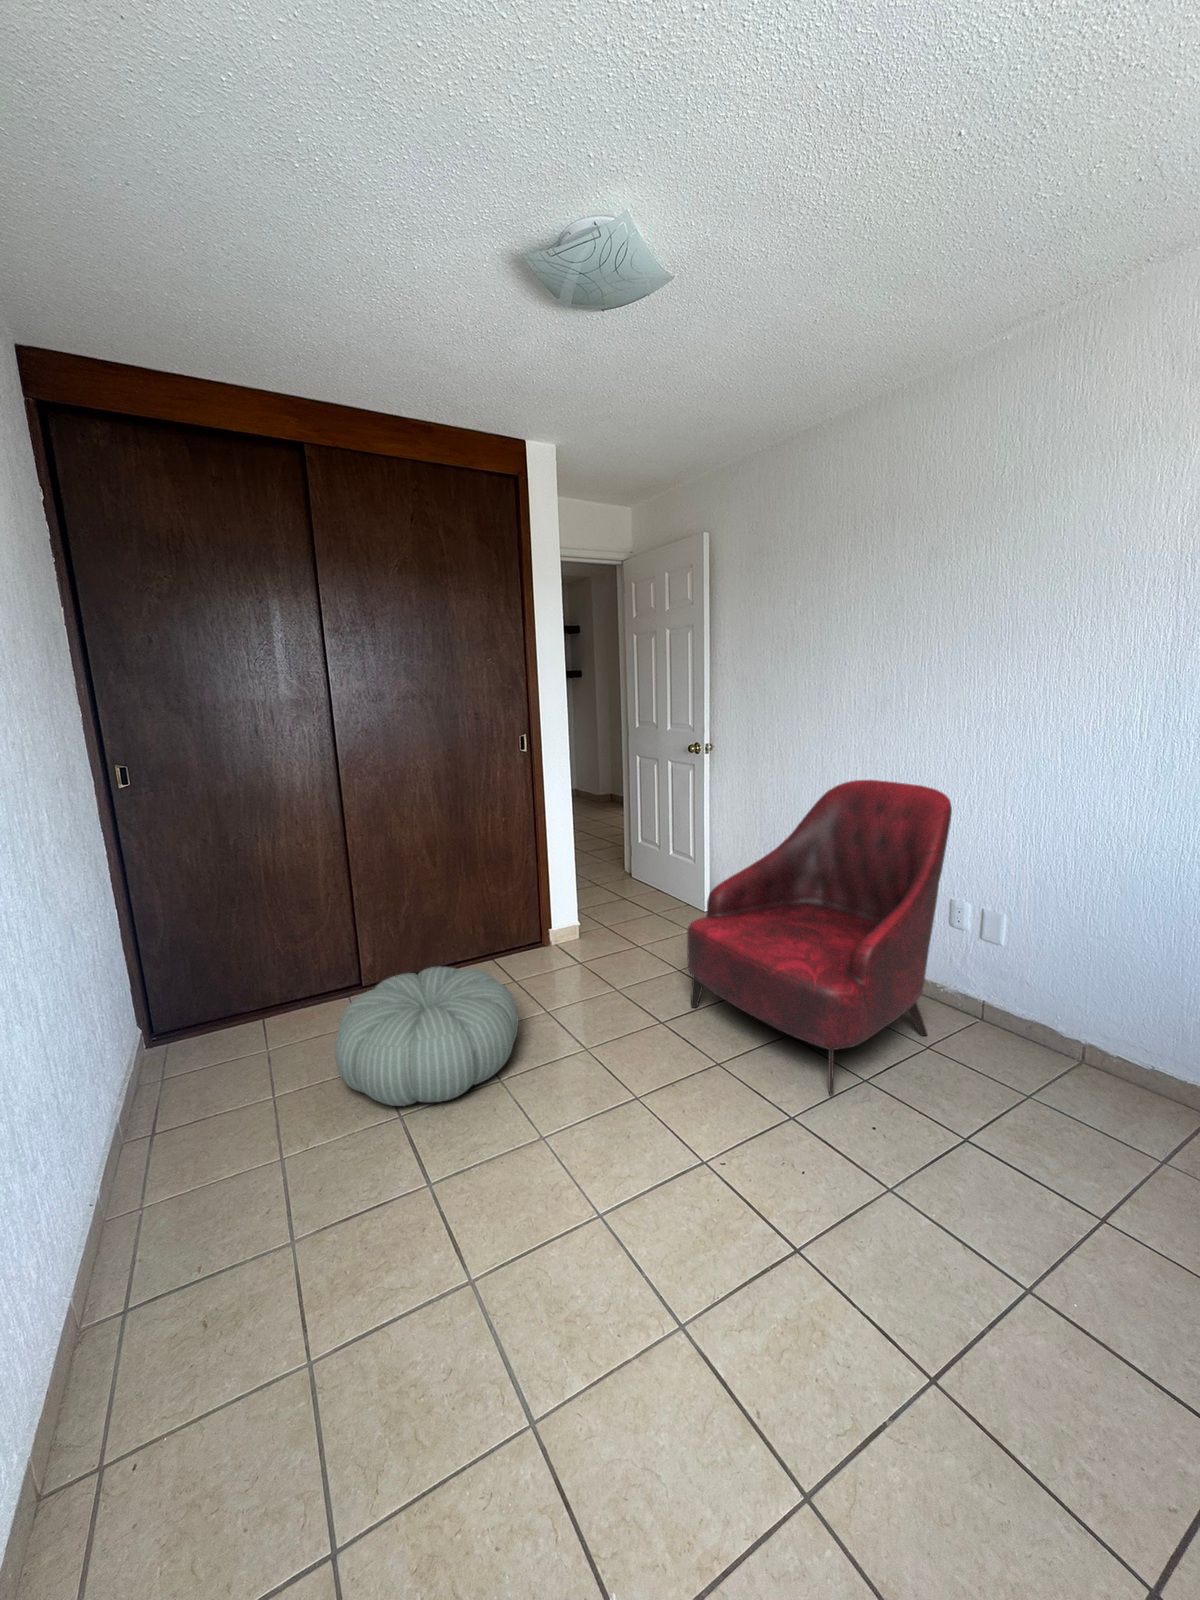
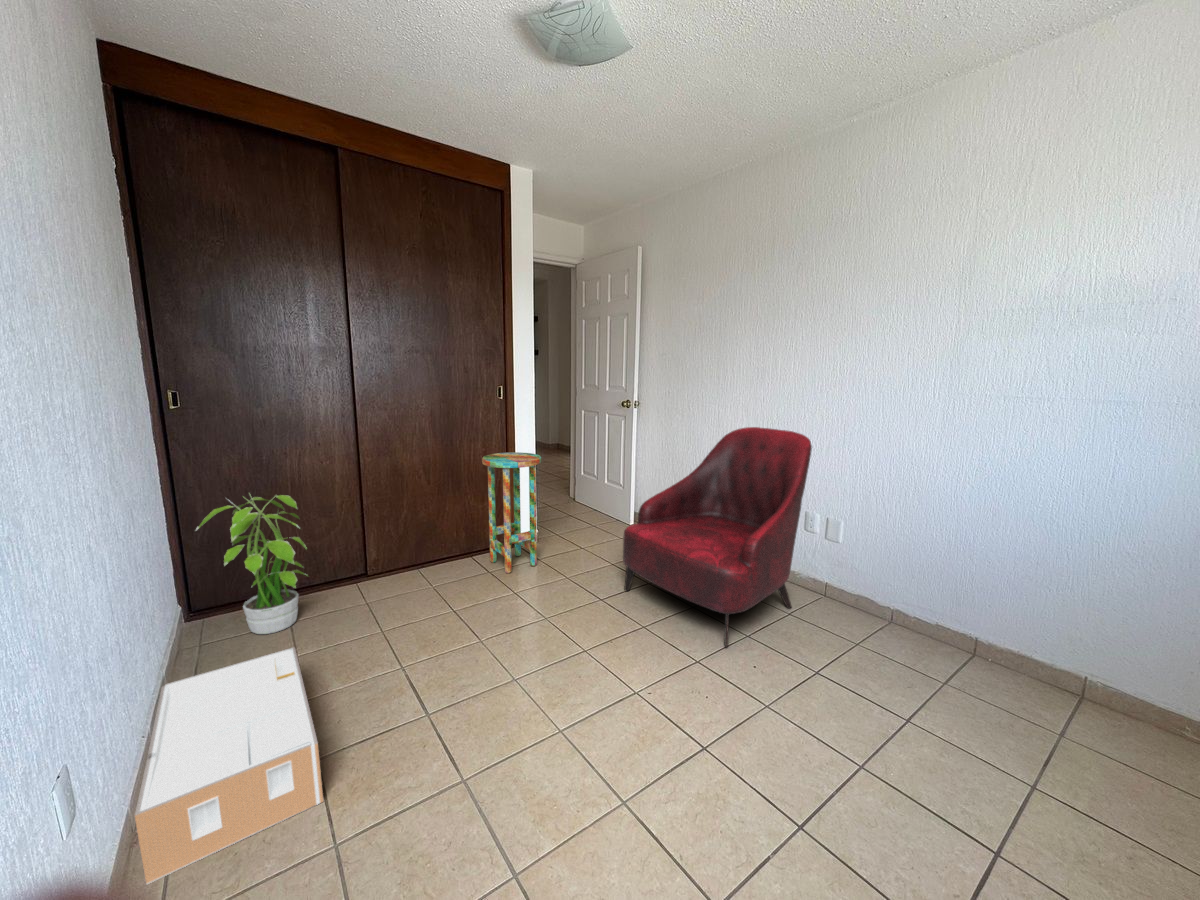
side table: none [500,821,577,981] -> present [482,452,541,573]
potted plant: none [152,888,290,1064] -> present [196,495,307,634]
pouf: present [335,967,518,1106] -> none [350,559,495,661]
cardboard box: none [69,1089,298,1403] -> present [135,647,324,884]

